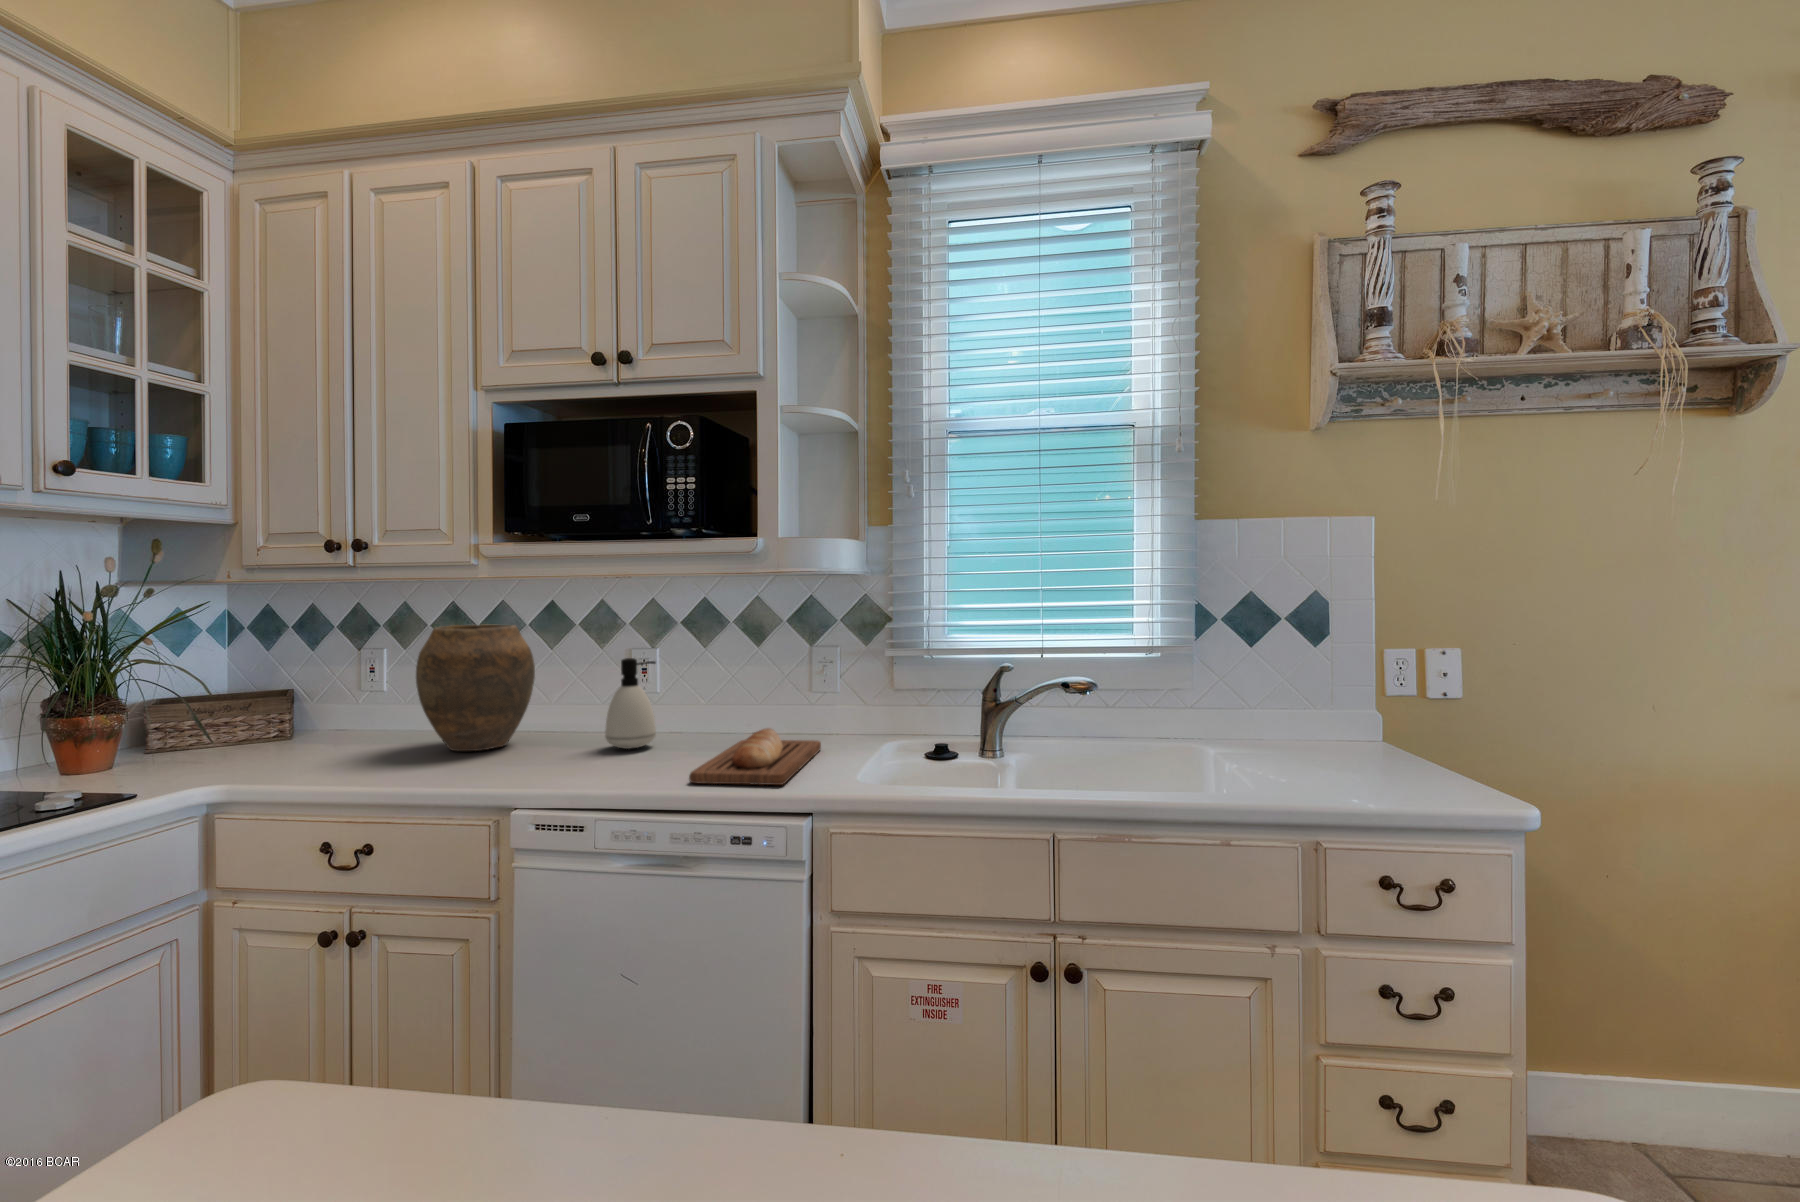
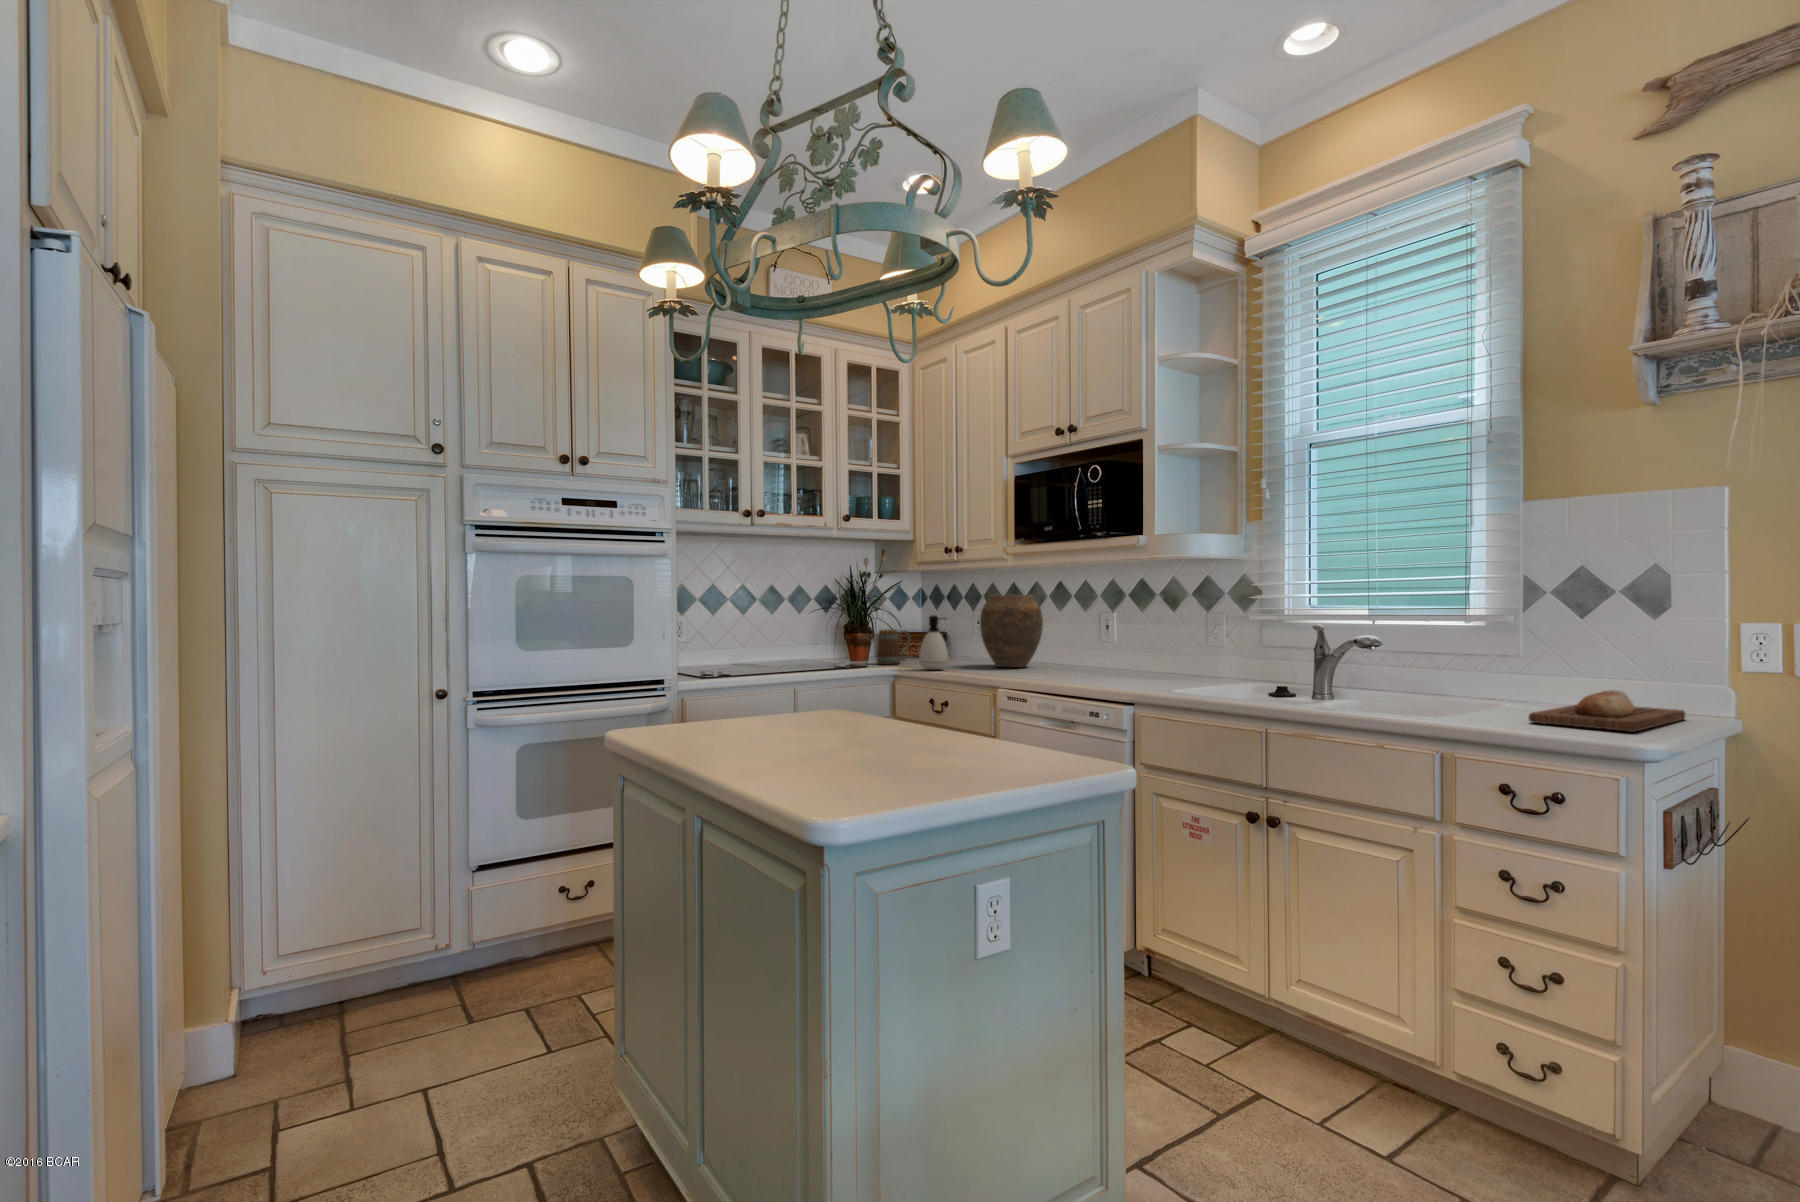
soap dispenser: present [605,658,656,749] -> present [919,615,948,670]
mug: none [162,699,244,776] -> present [877,629,910,665]
bread loaf: present [689,728,821,785] -> present [1529,690,1685,732]

